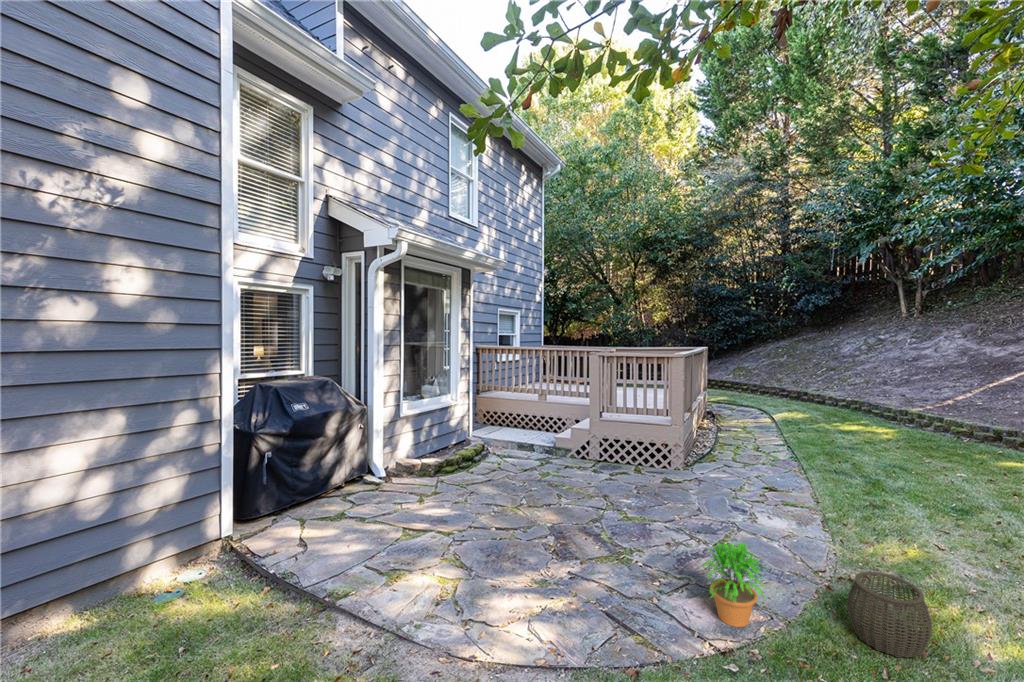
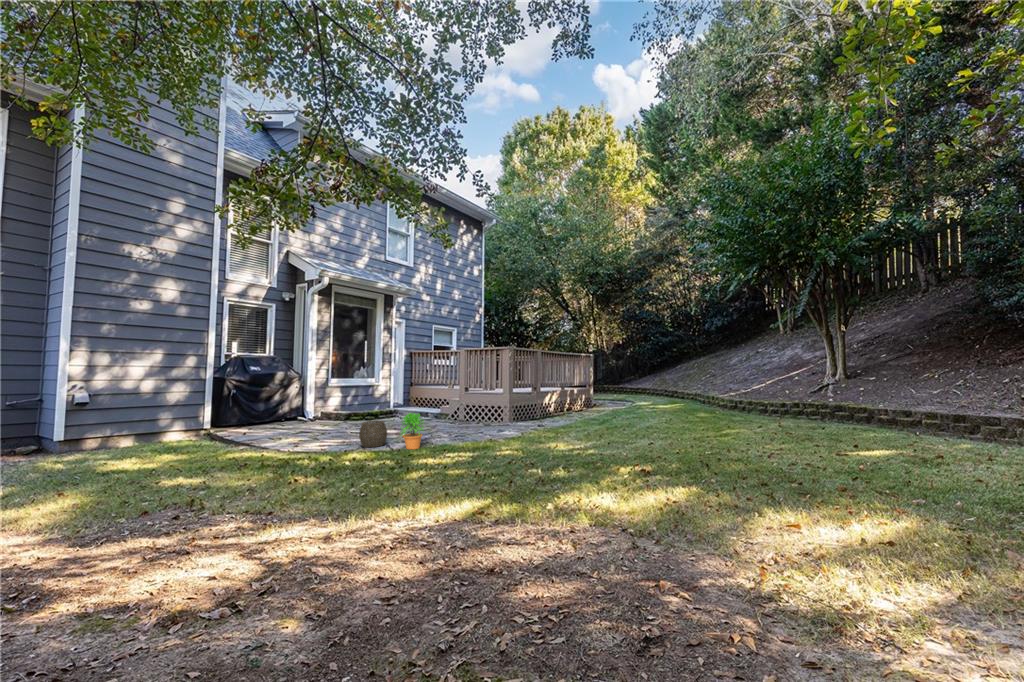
woven basket: present [847,572,933,658] -> present [359,421,387,447]

